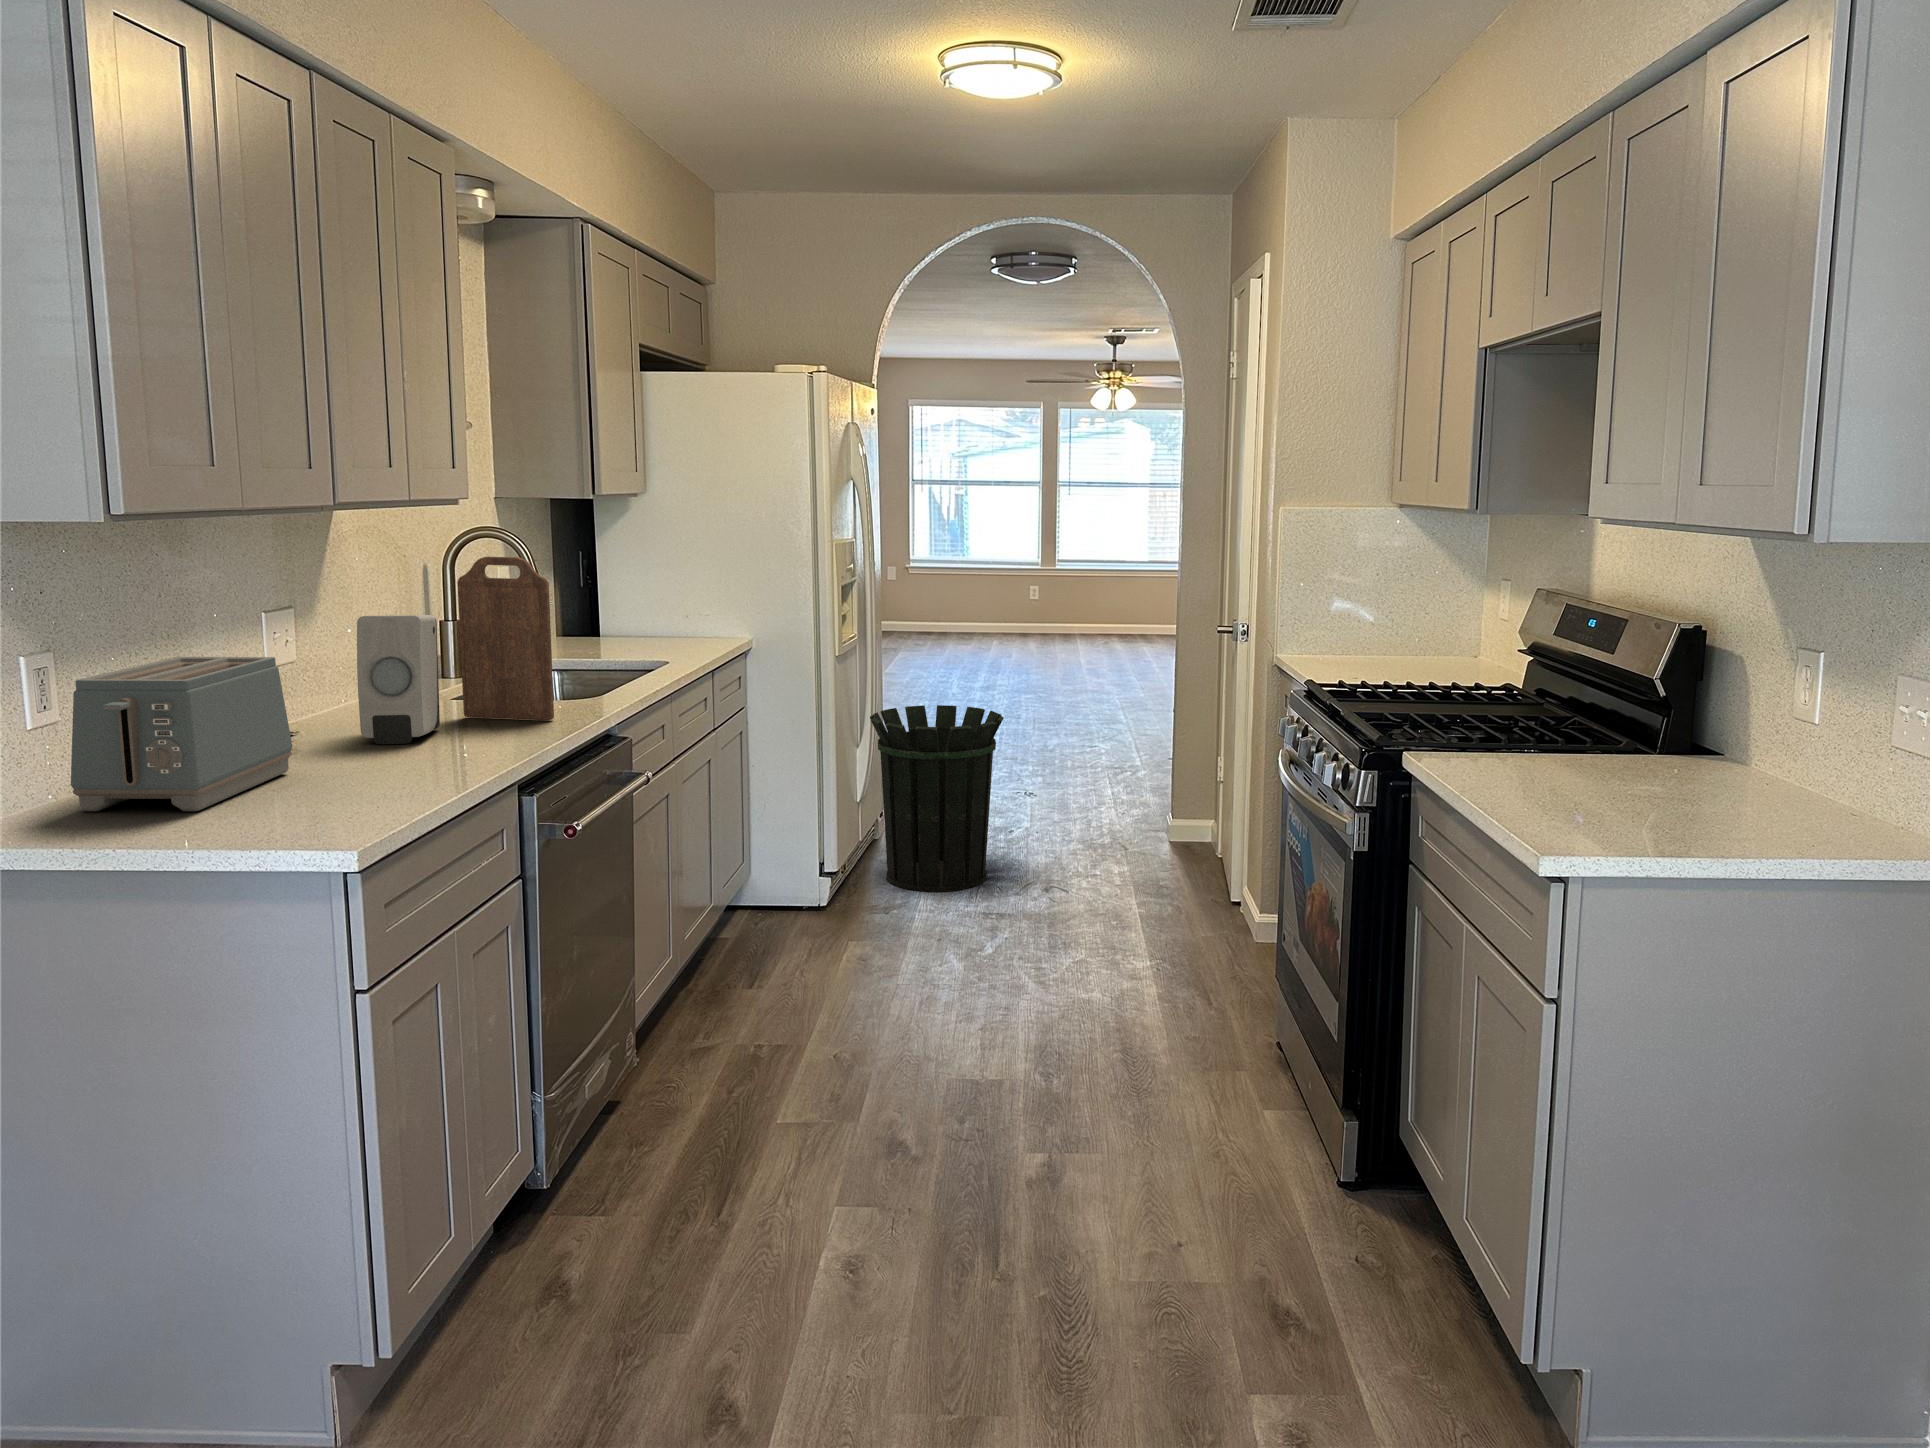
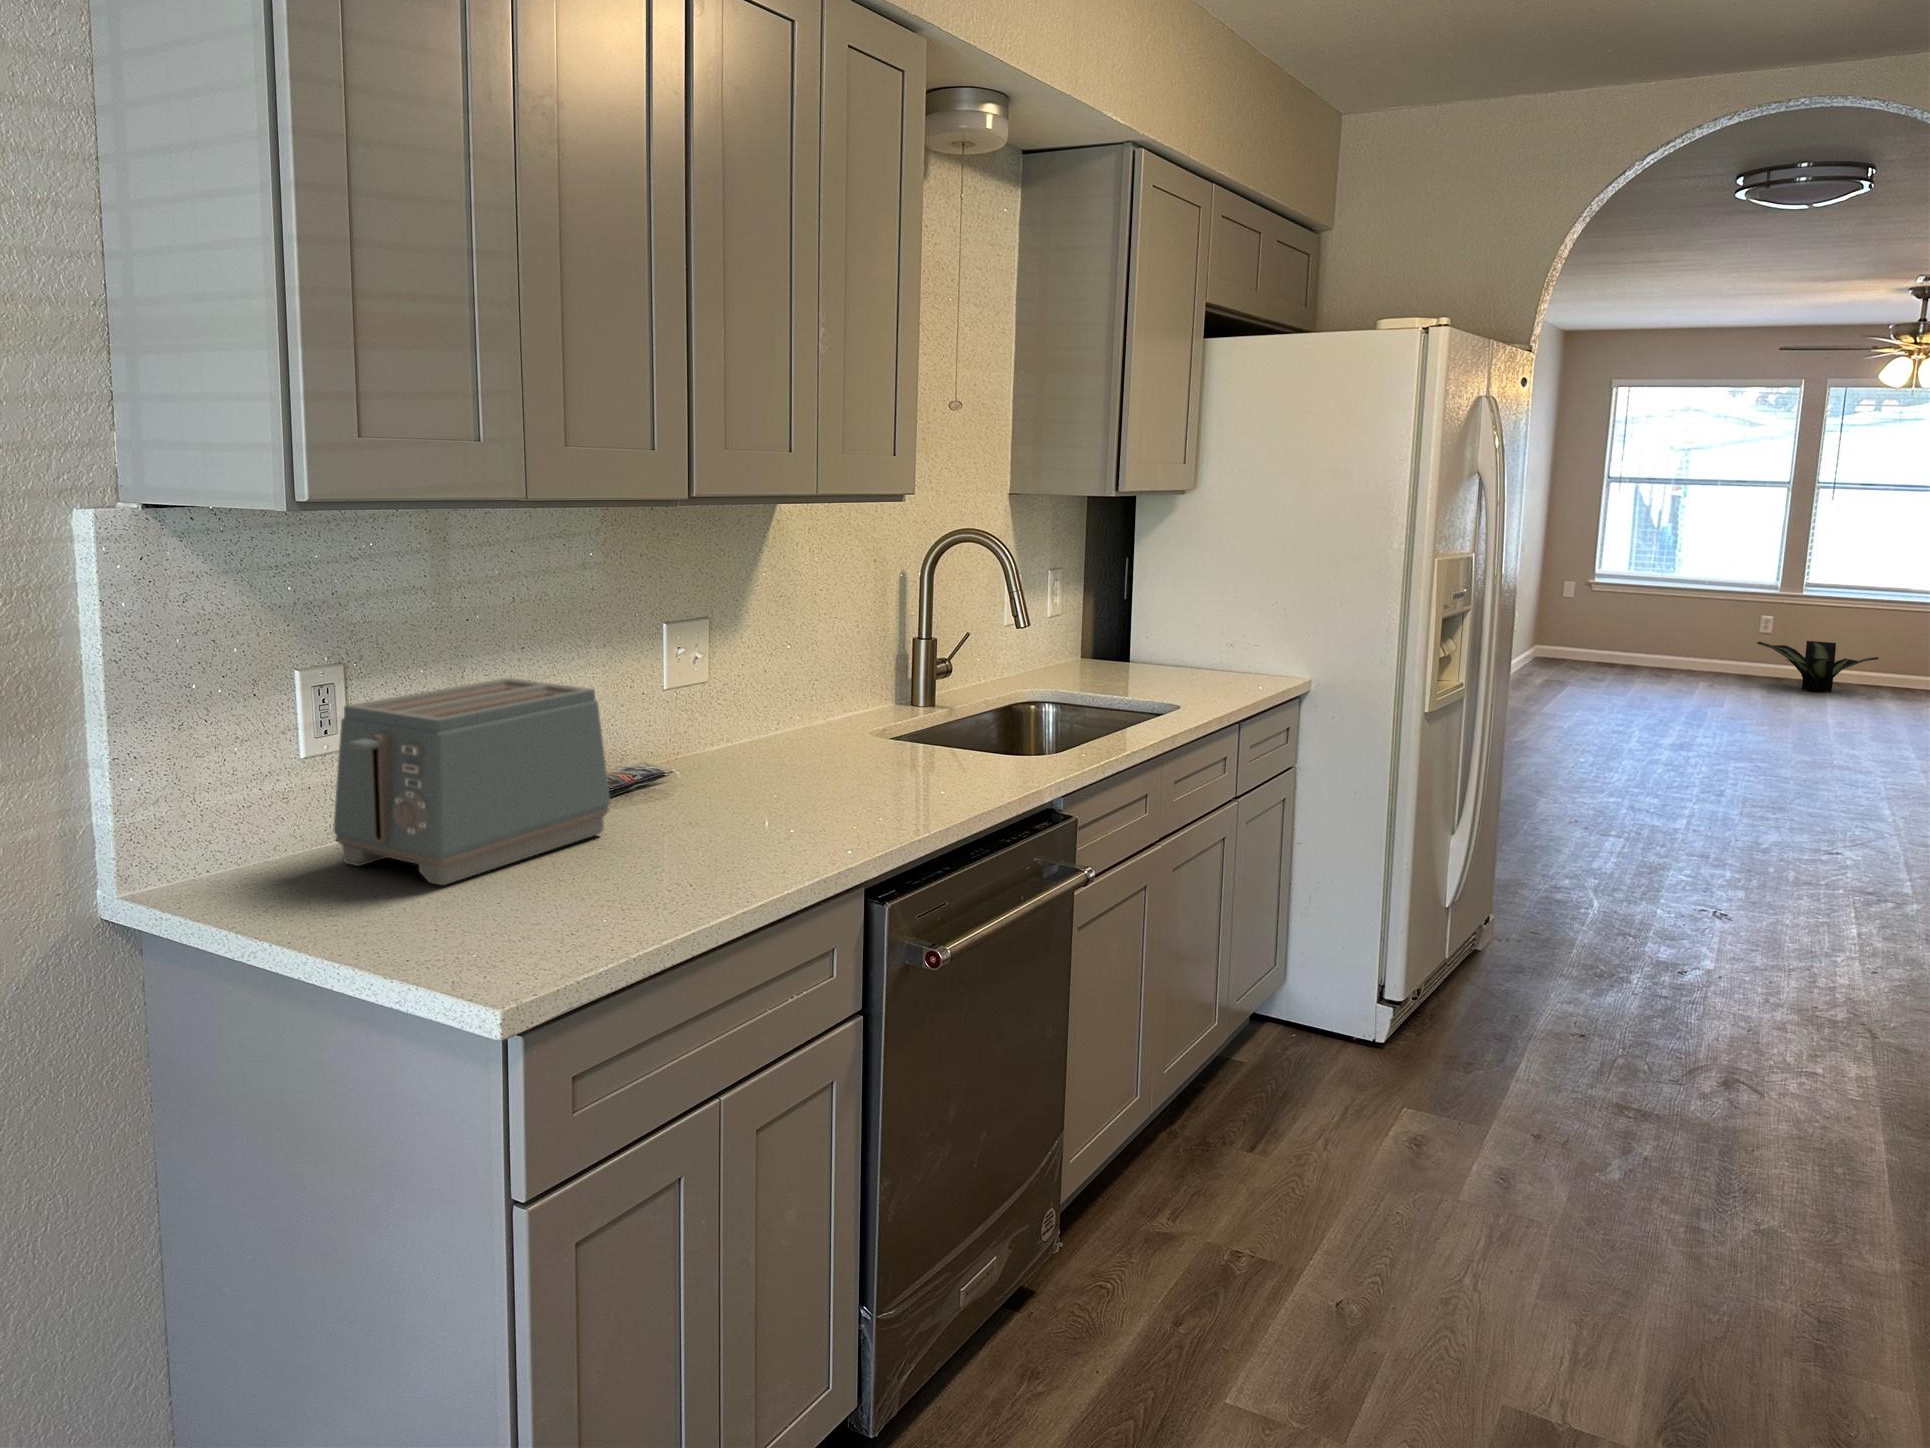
cutting board: present [457,557,554,720] -> none [876,568,980,788]
potted plant: none [1029,603,1107,641] -> present [1757,641,1878,692]
soap dispenser: present [357,615,440,744] -> none [726,637,838,804]
waste bin: present [870,705,1004,891] -> none [1475,785,1682,1055]

